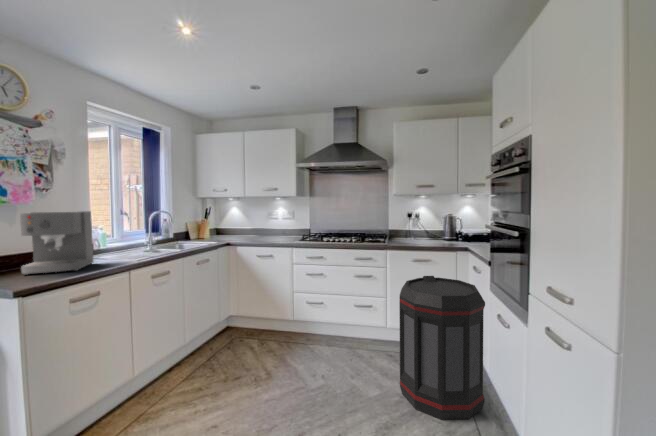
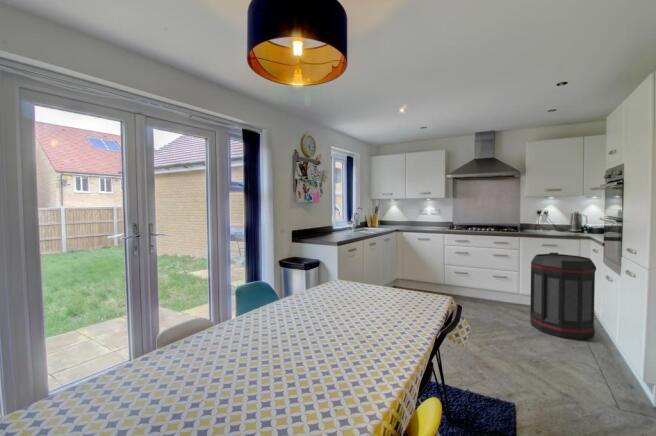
coffee maker: present [20,211,93,275] -> none [324,207,346,237]

